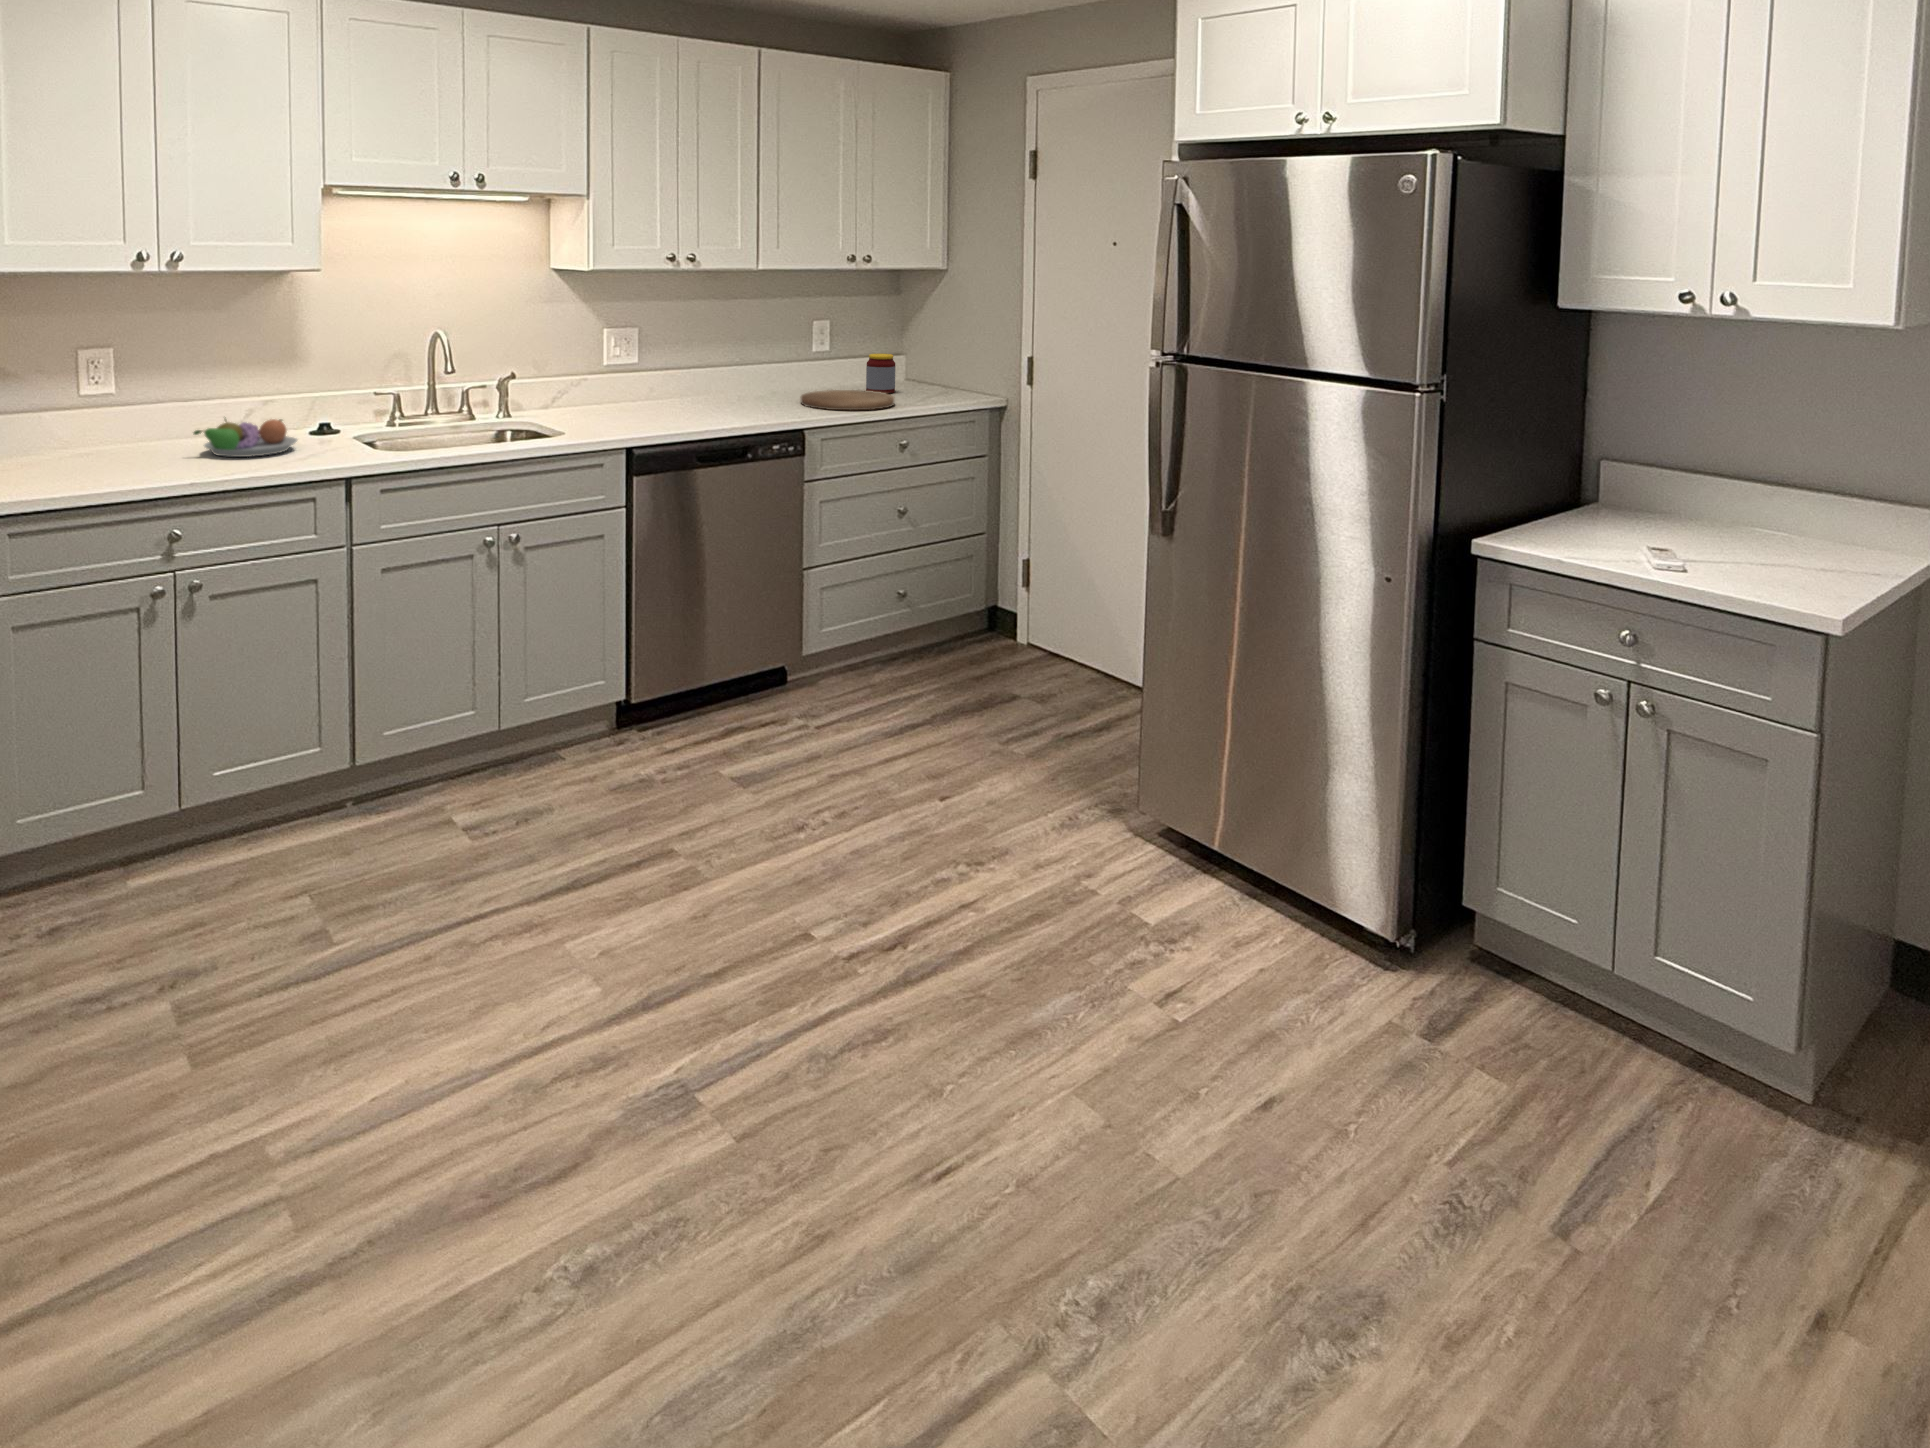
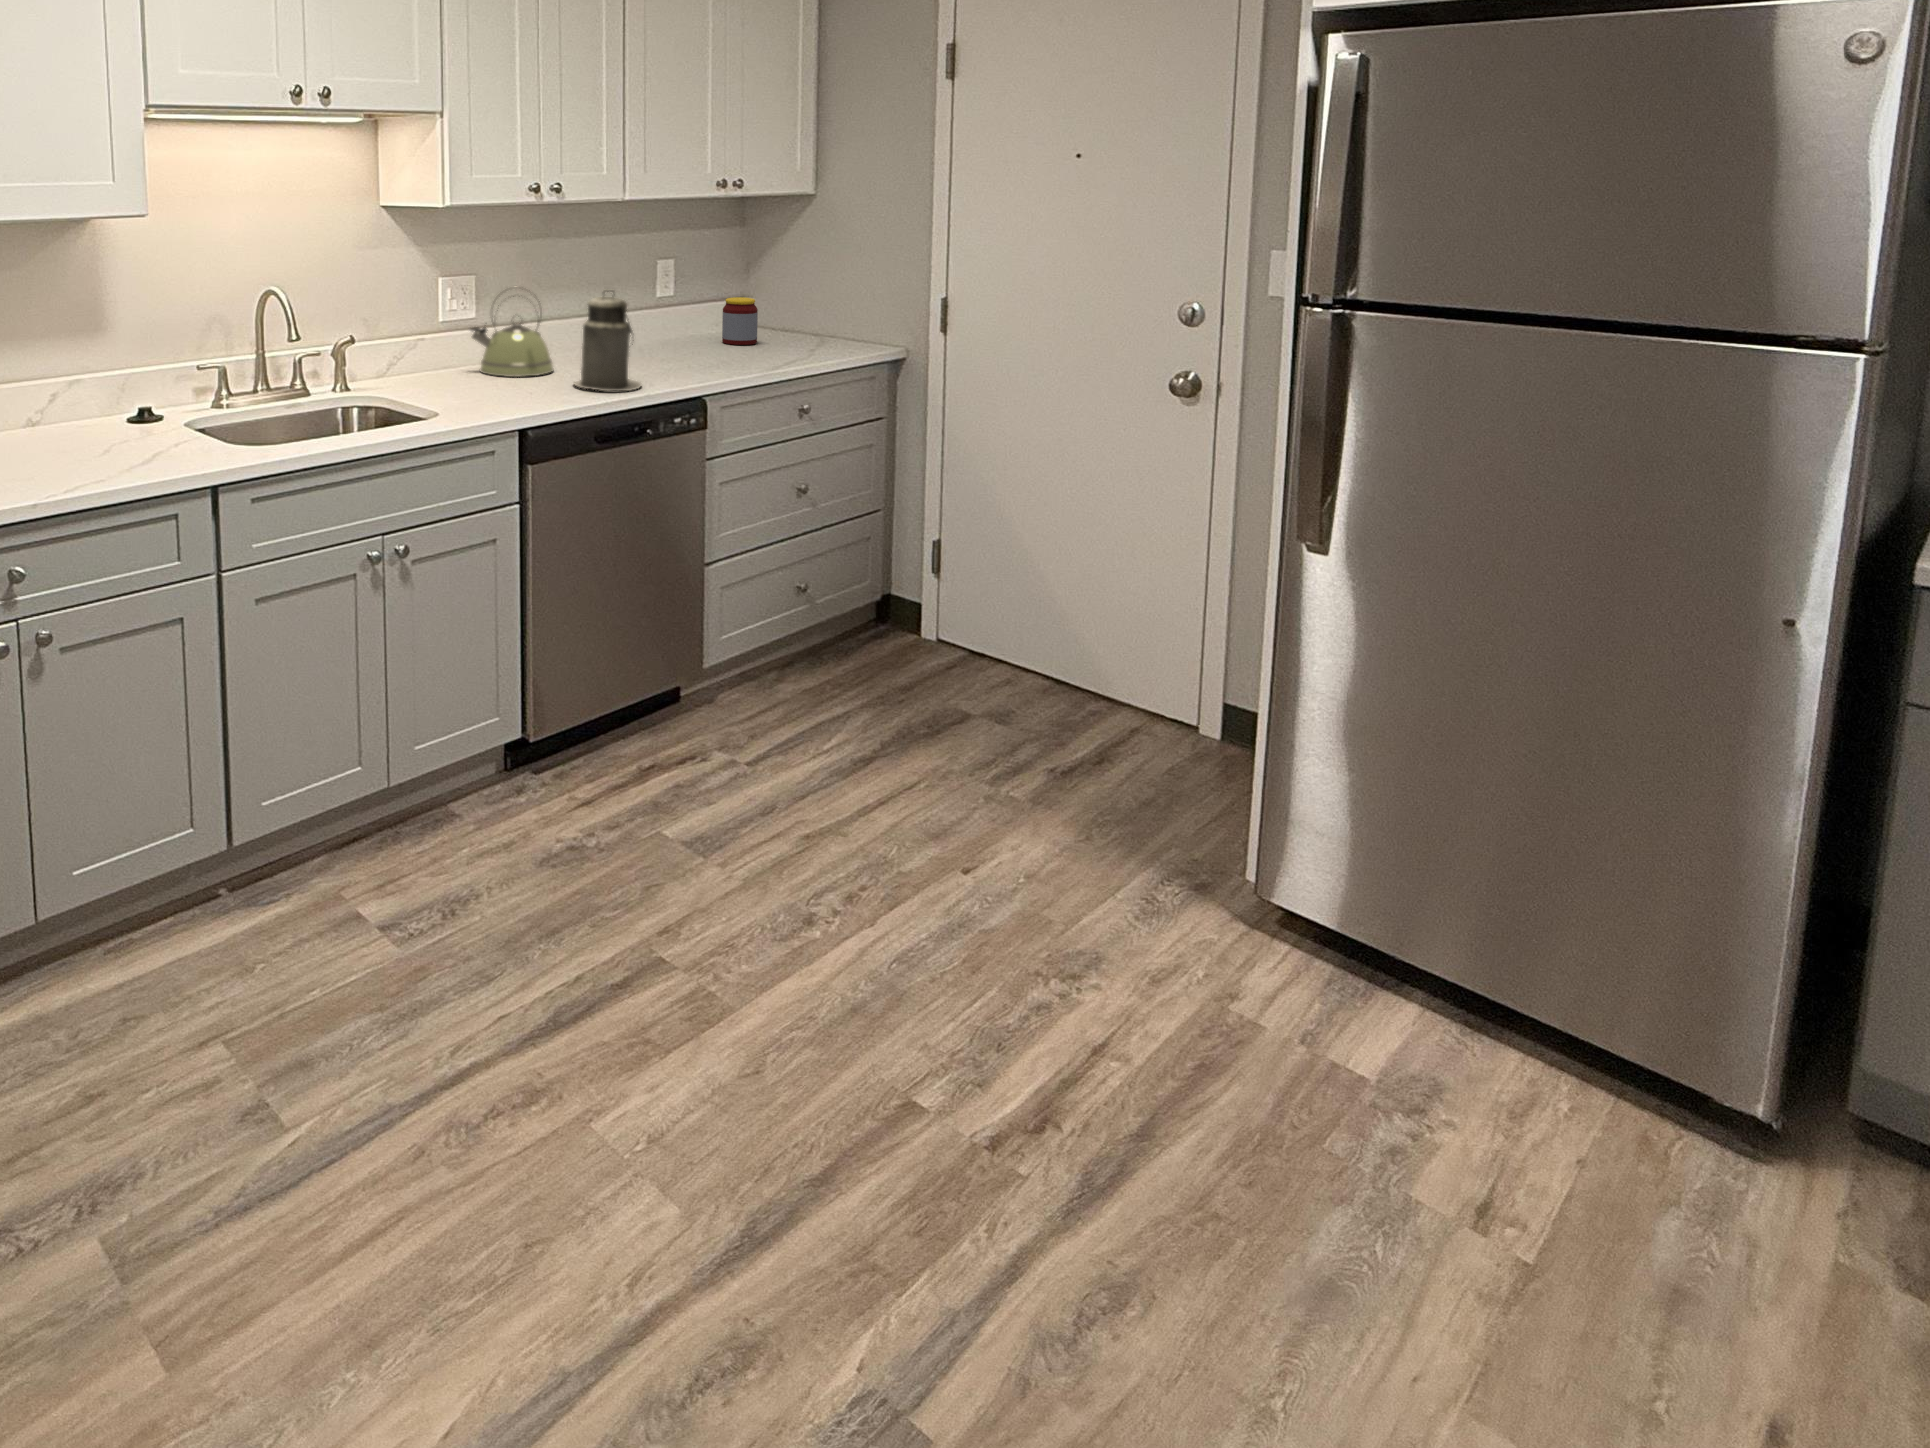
kettle: none [626,338,697,411] -> present [470,287,553,377]
canister: none [699,341,756,423] -> present [574,291,641,391]
cutting board: present [801,390,894,410] -> none [665,343,779,369]
fruit bowl: present [194,419,297,457] -> none [8,406,131,459]

